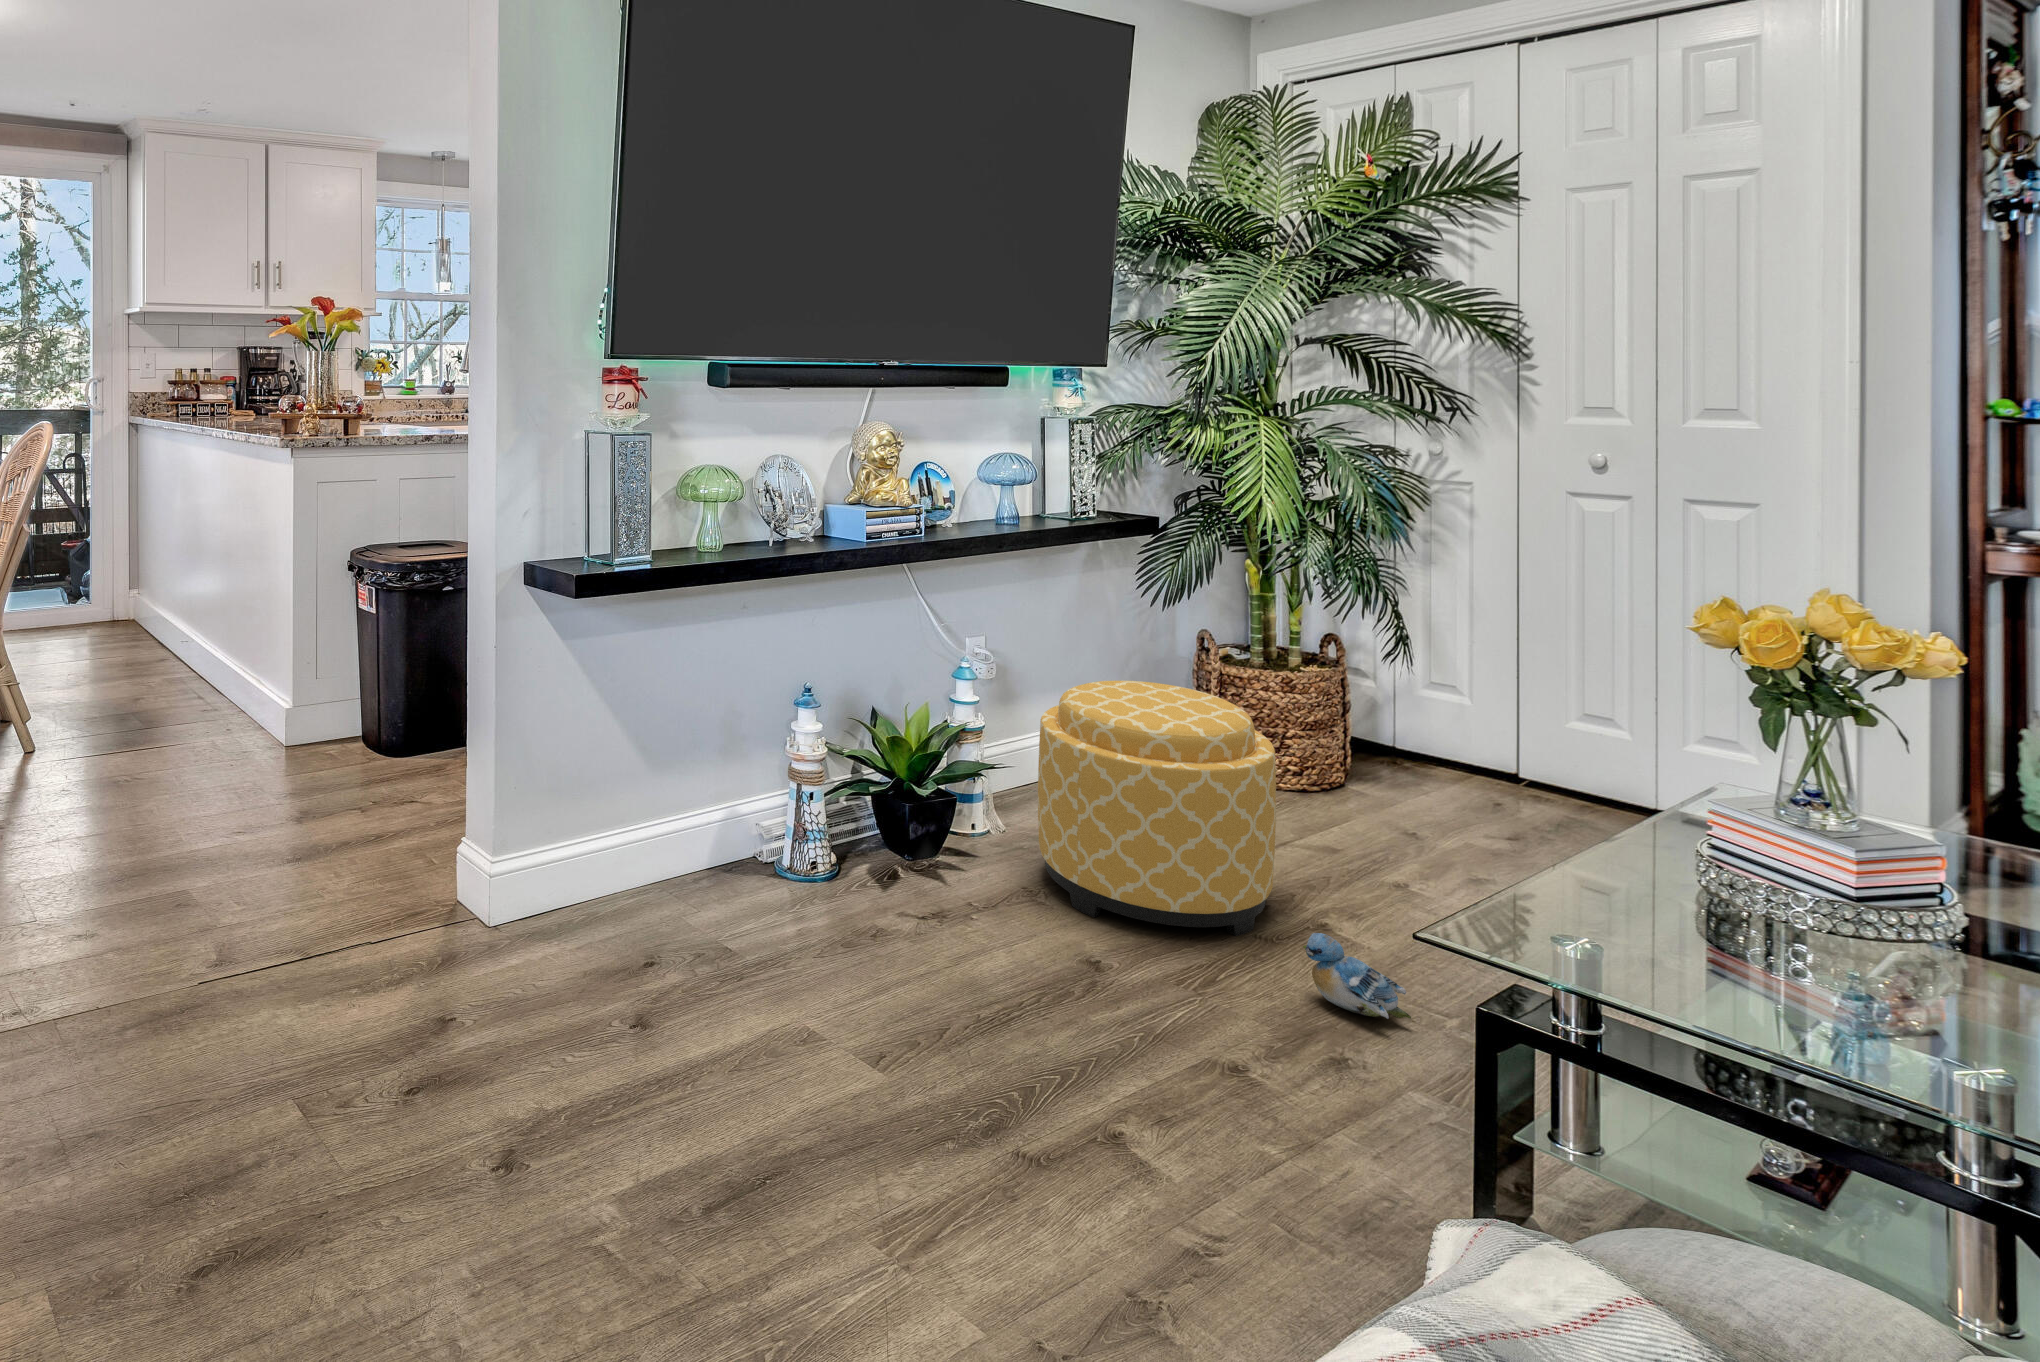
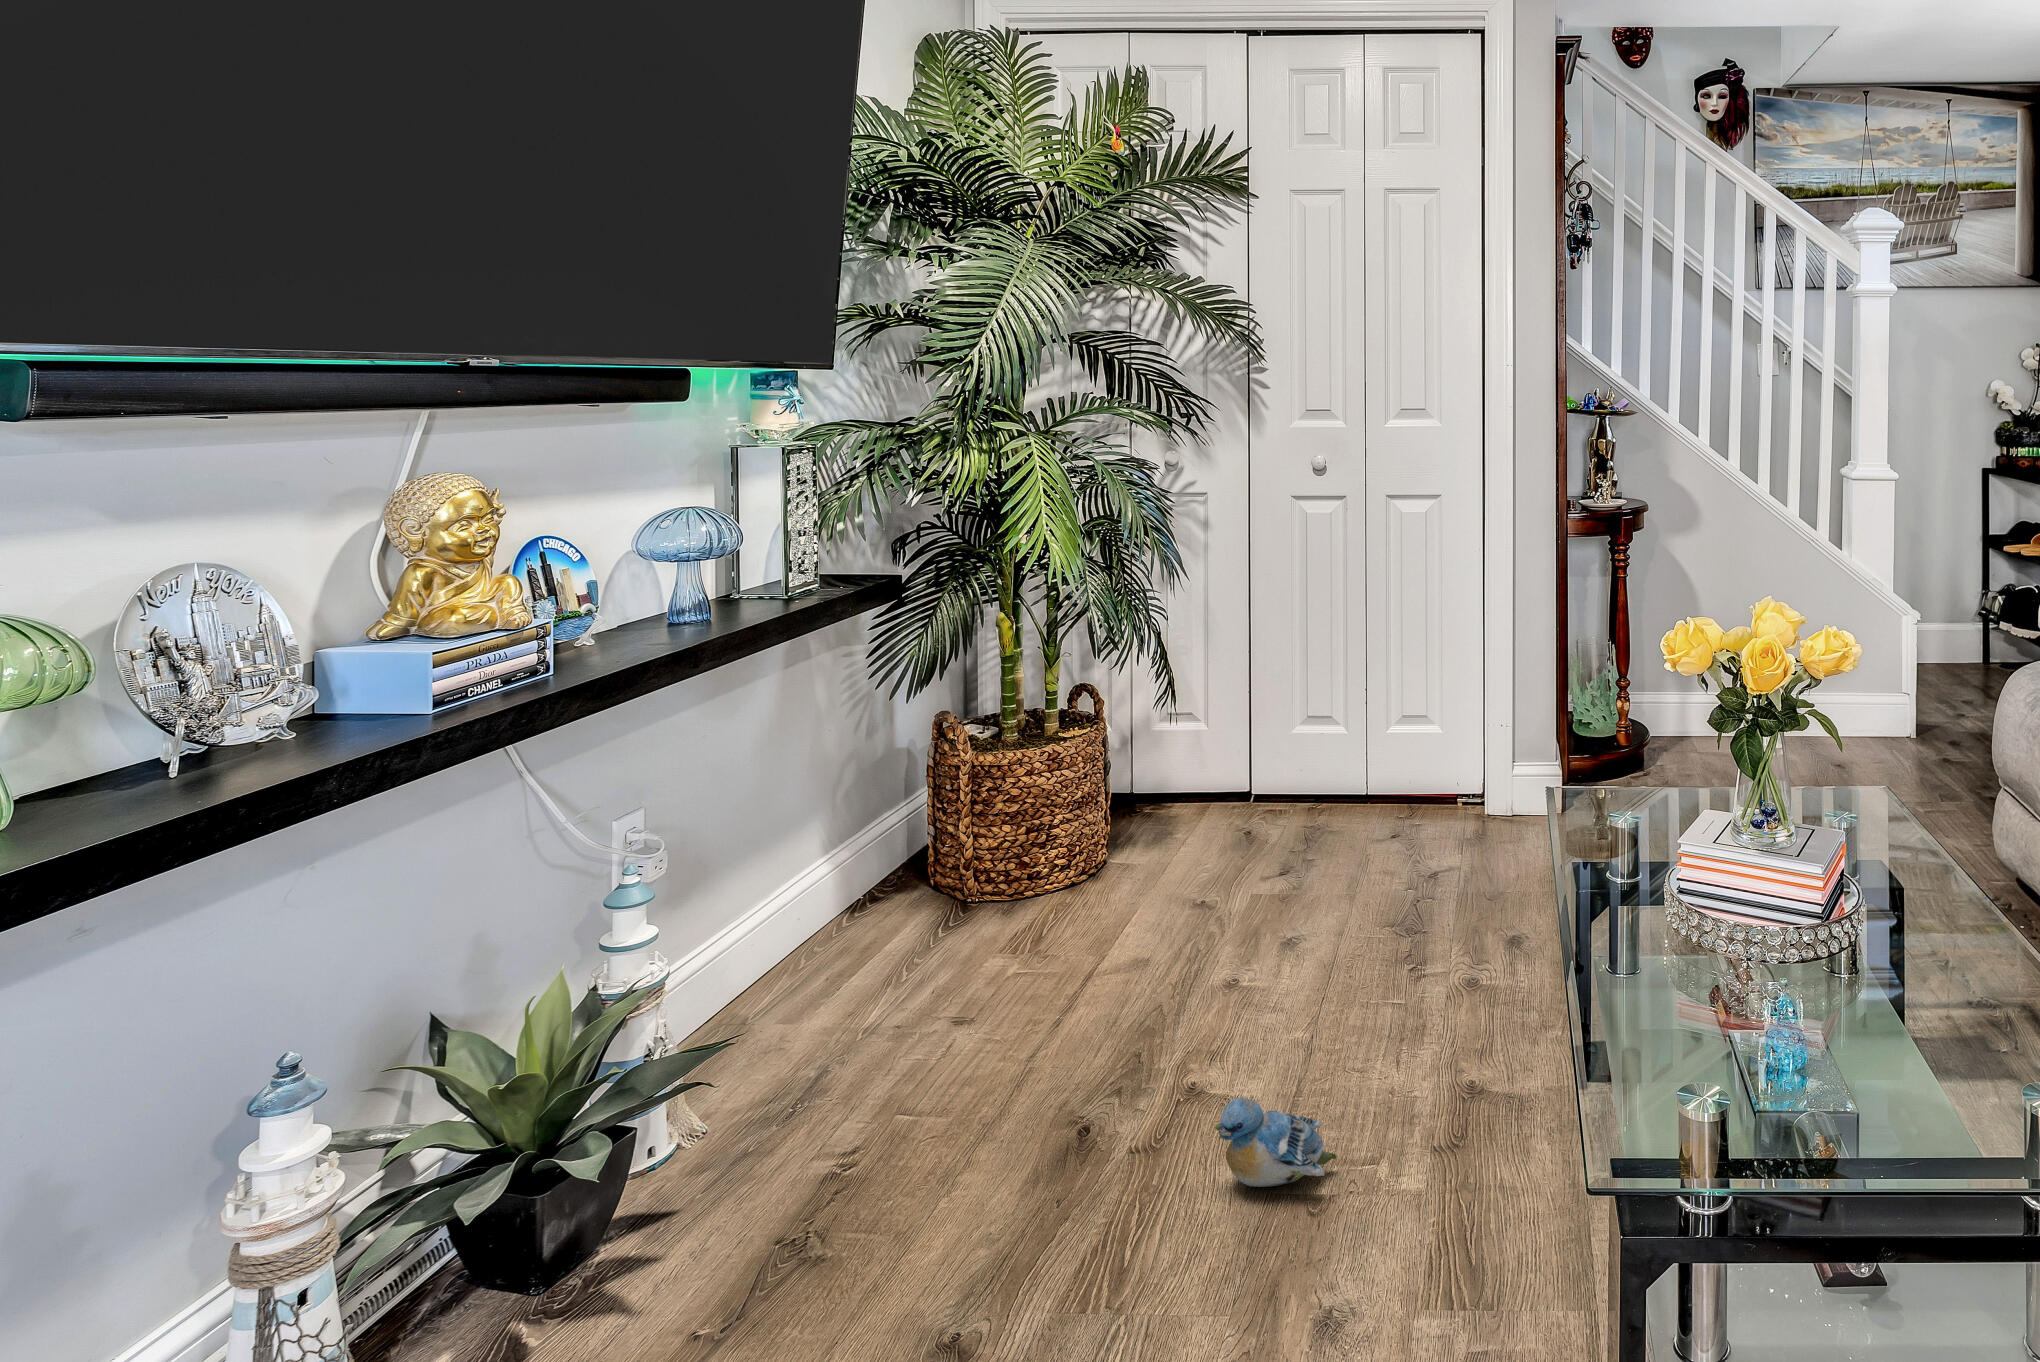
ottoman: present [1038,681,1276,936] -> none [792,812,1132,1227]

